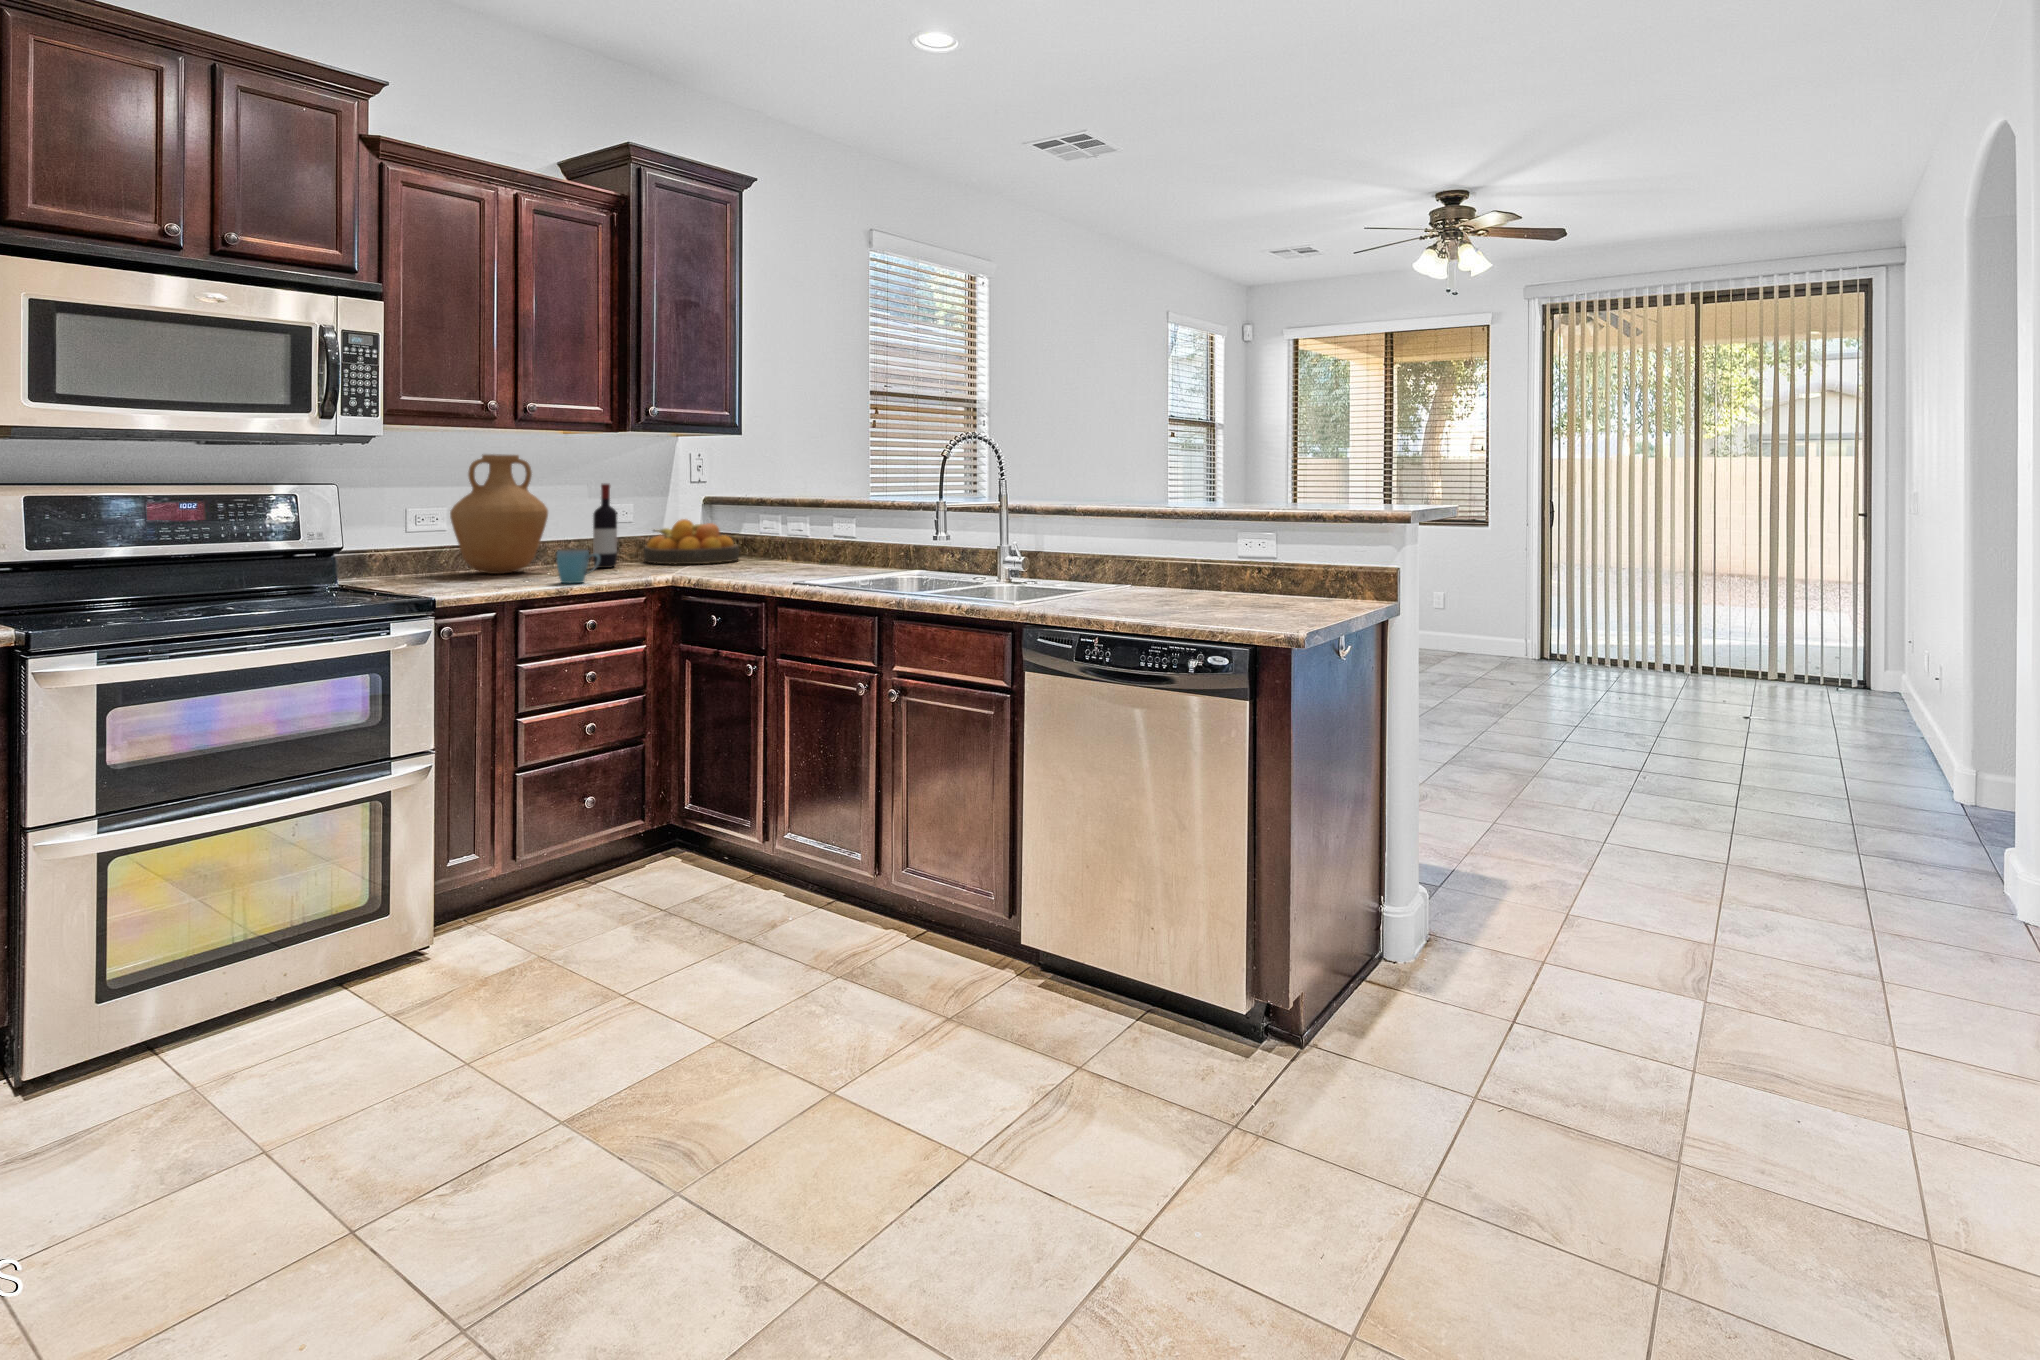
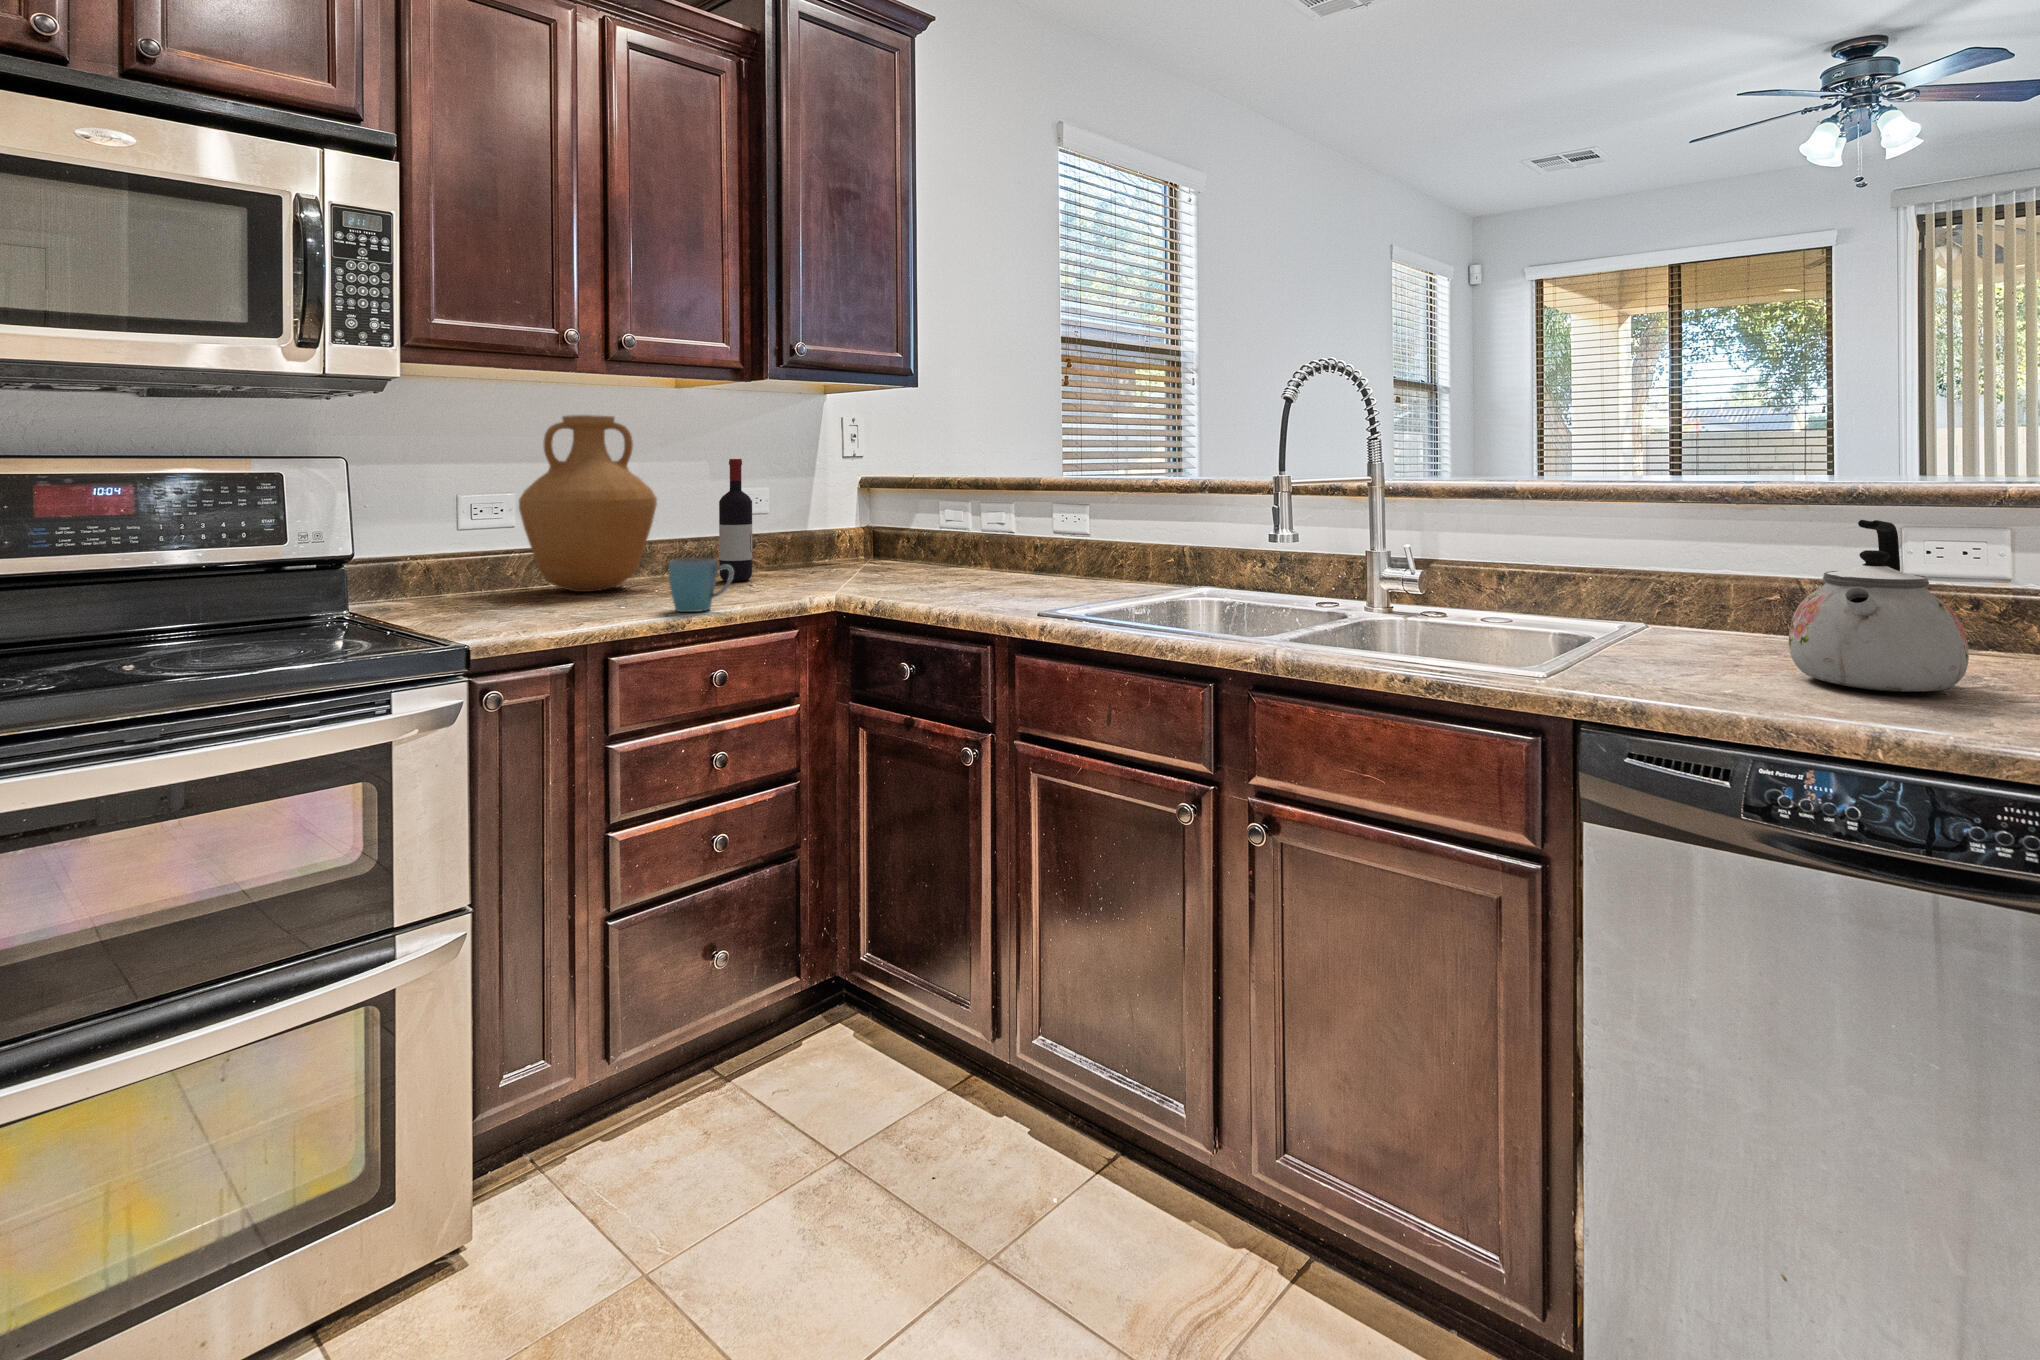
fruit bowl: present [644,519,739,564] -> none [787,510,917,575]
kettle: none [1153,524,1224,608] -> present [1789,520,1969,692]

